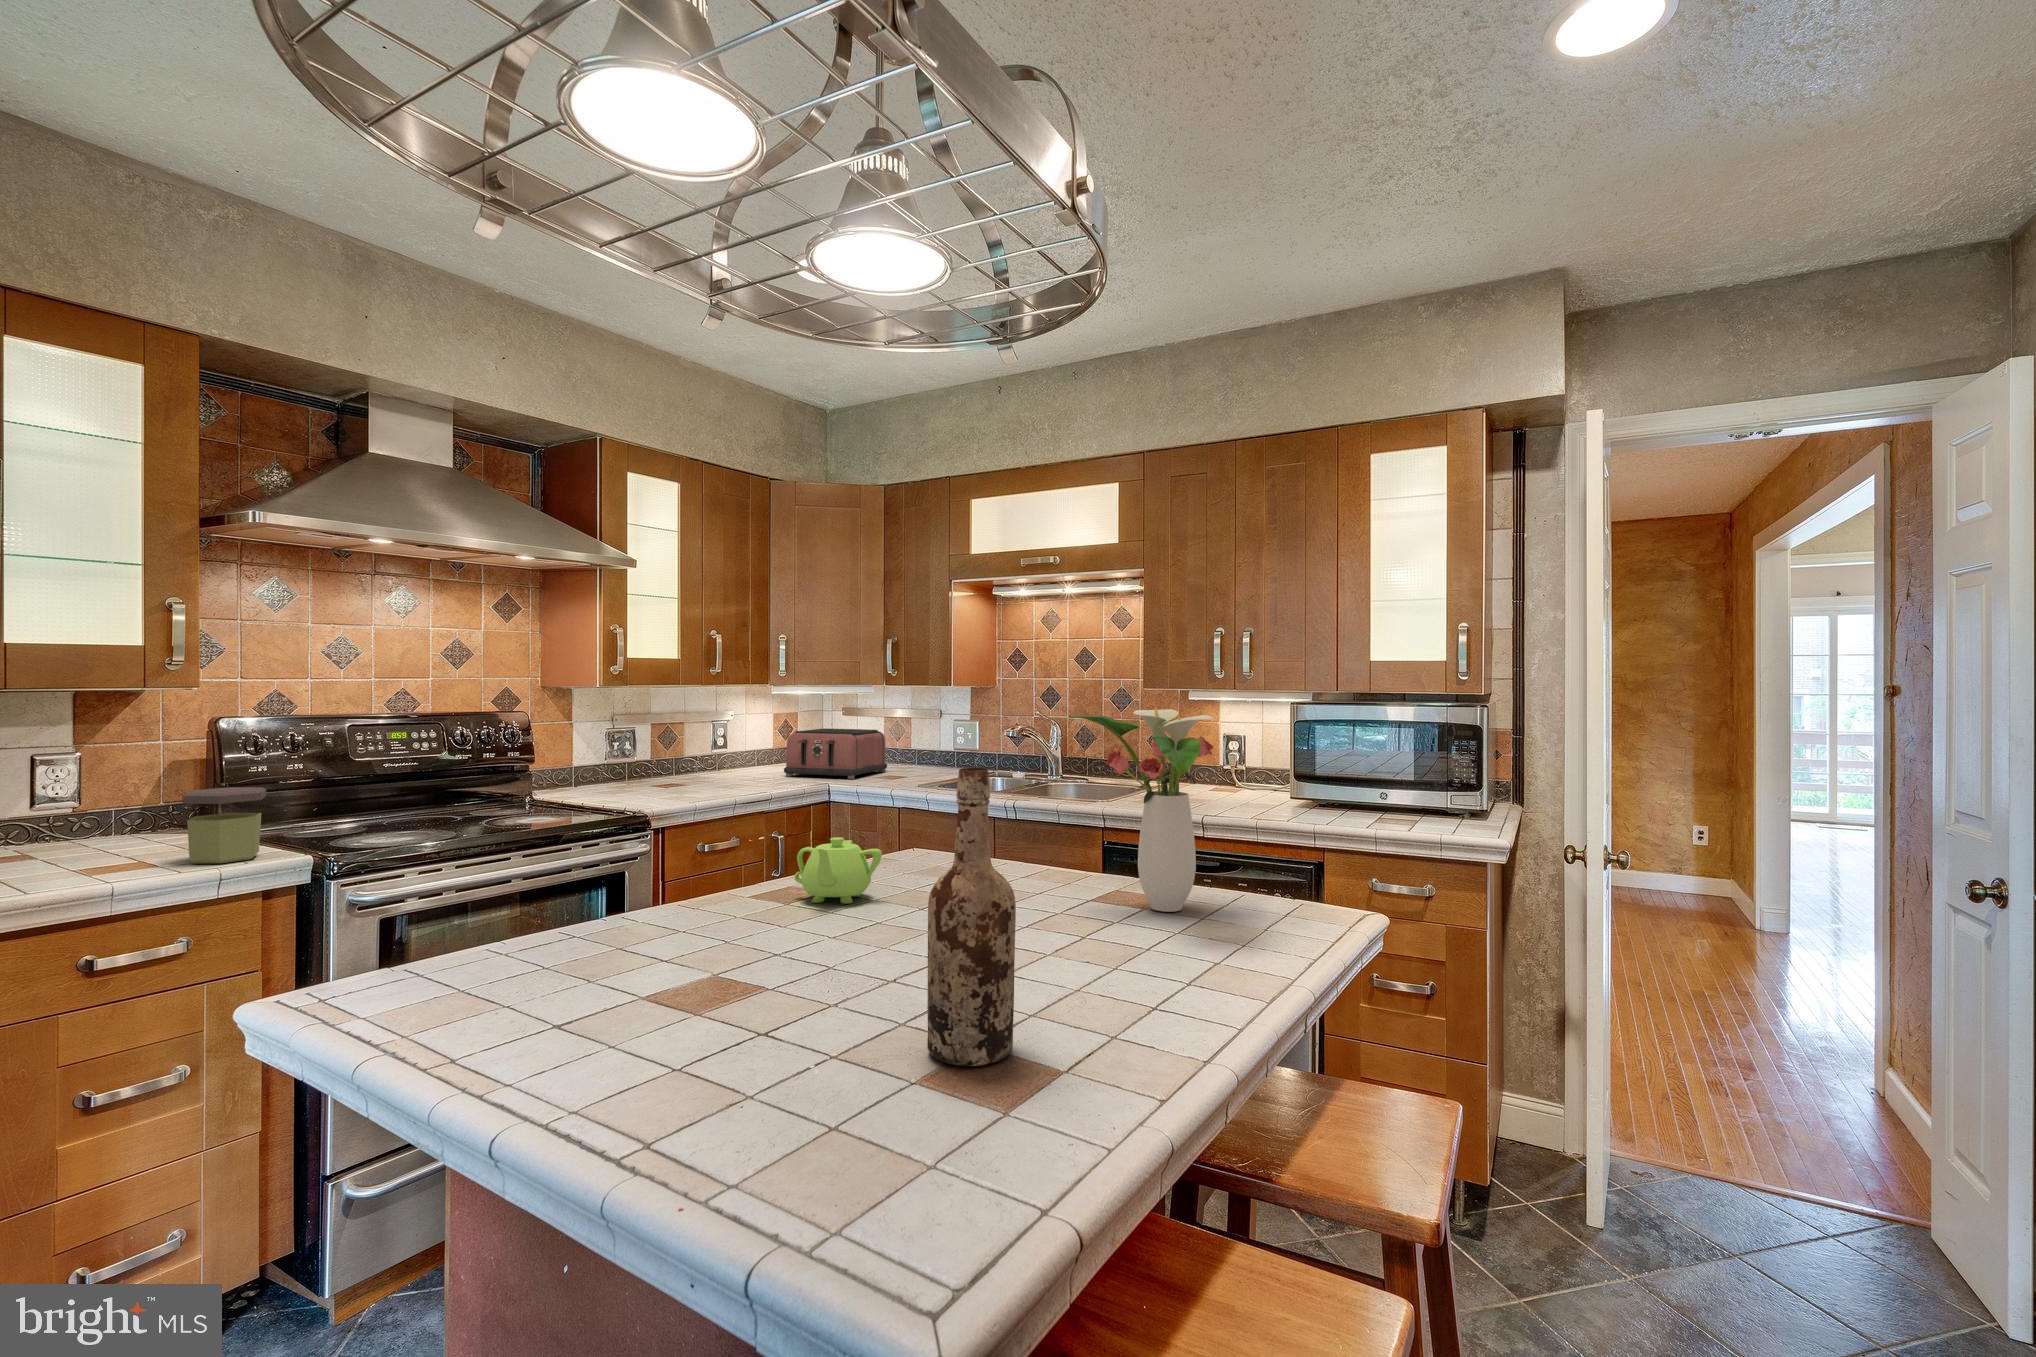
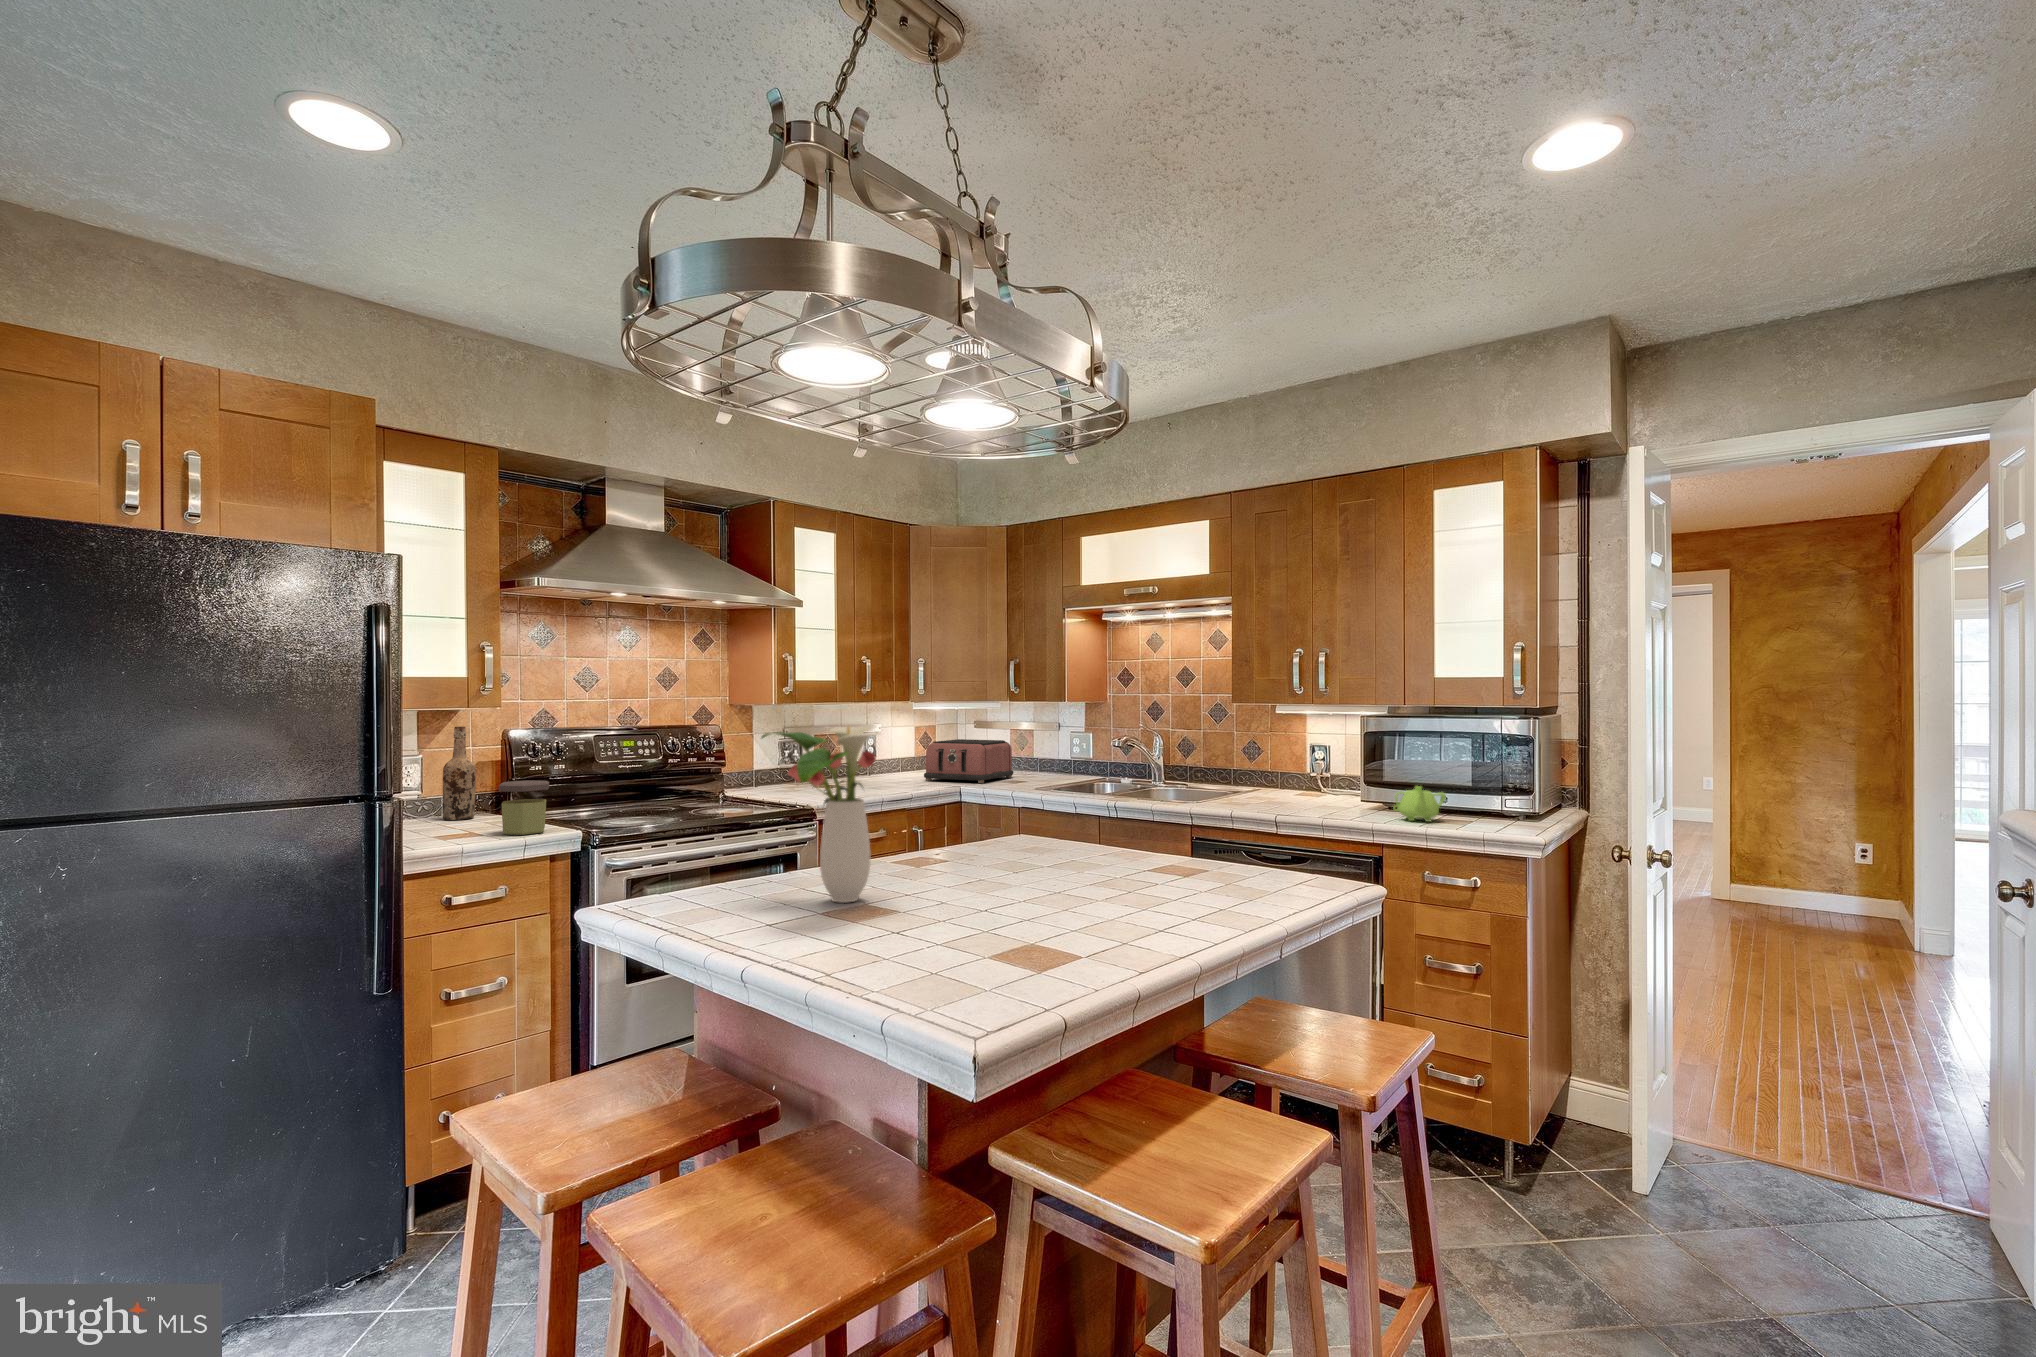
flower arrangement: present [1060,707,1213,912] -> present [761,726,880,903]
wine bottle: present [927,768,1016,1066] -> present [443,727,476,820]
teapot: present [795,837,882,904] -> present [1393,786,1446,822]

